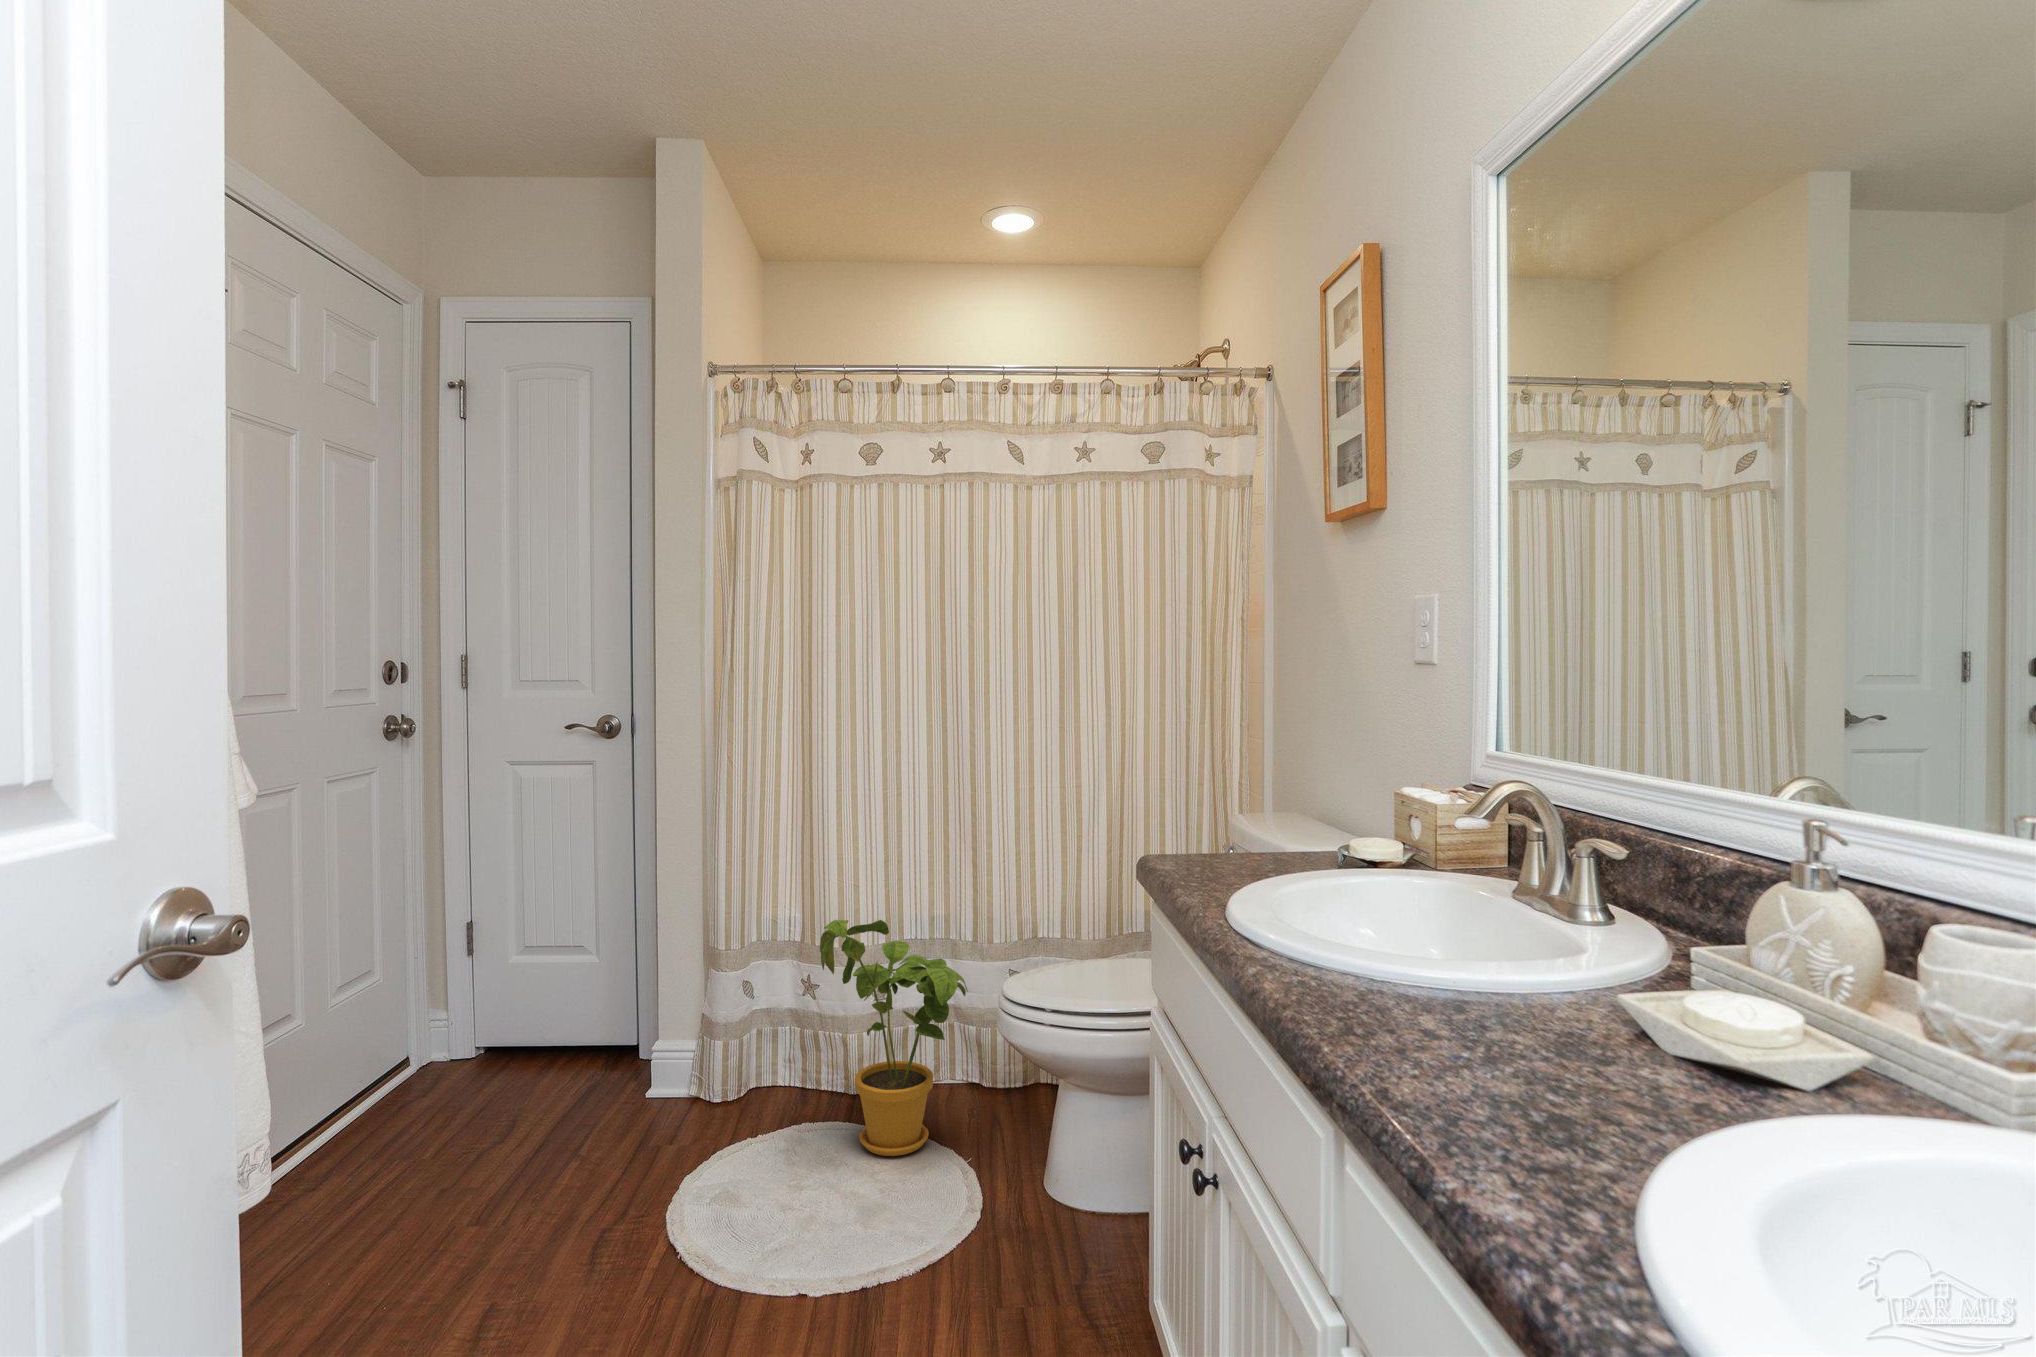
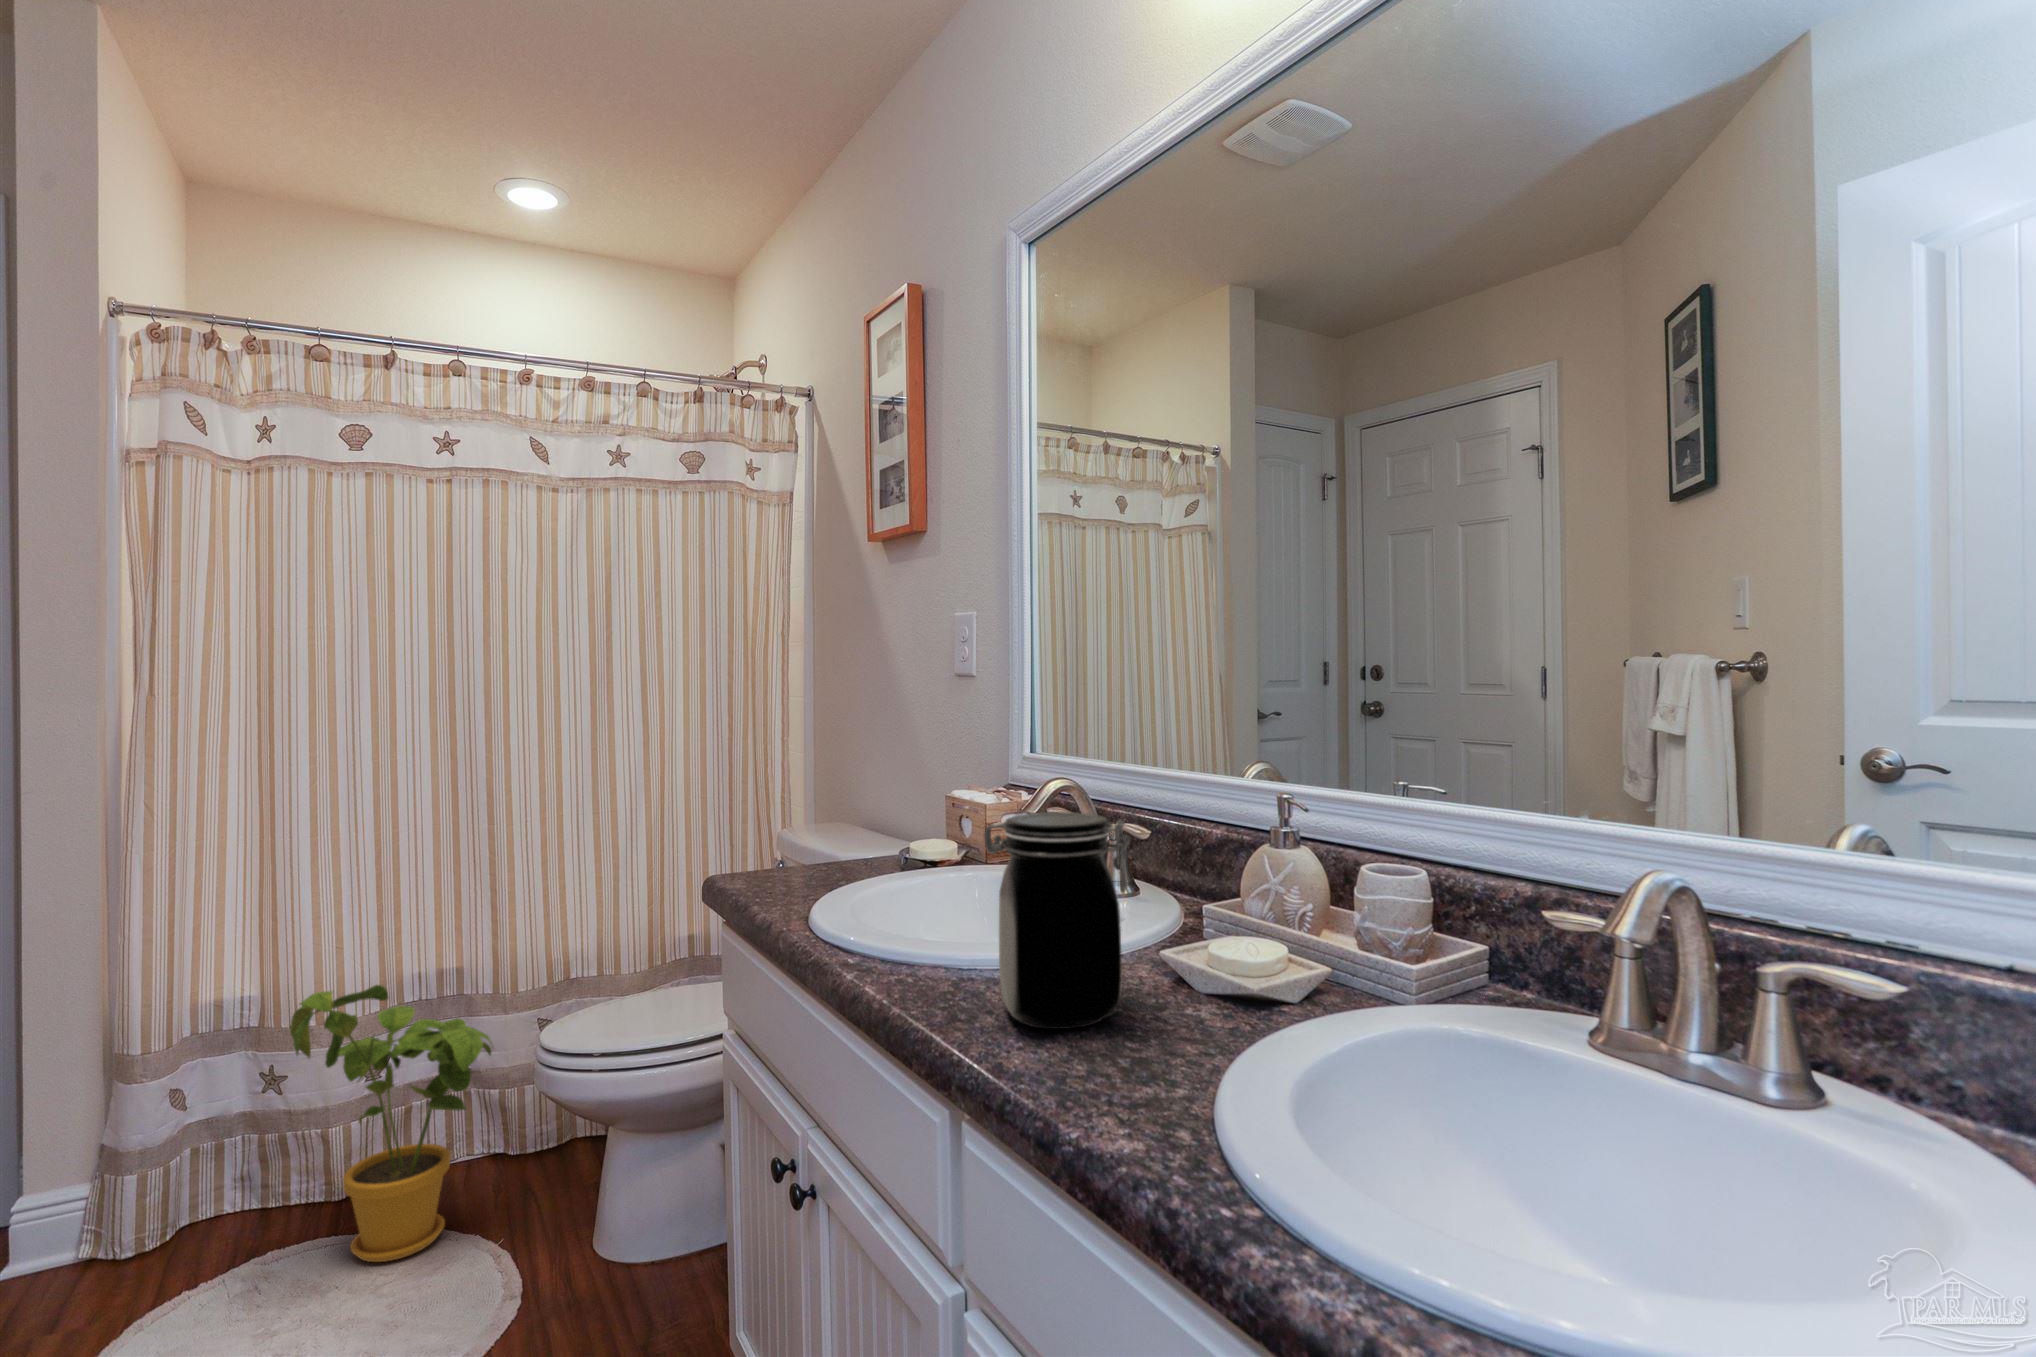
jar: none [1388,822,1566,1068] -> present [984,812,1130,1029]

